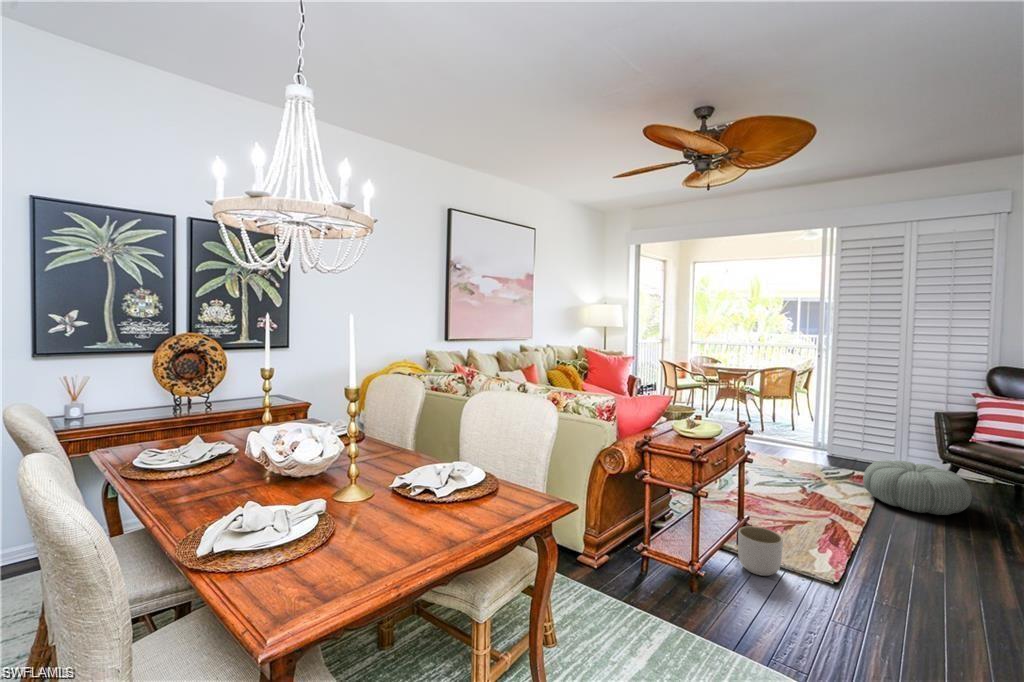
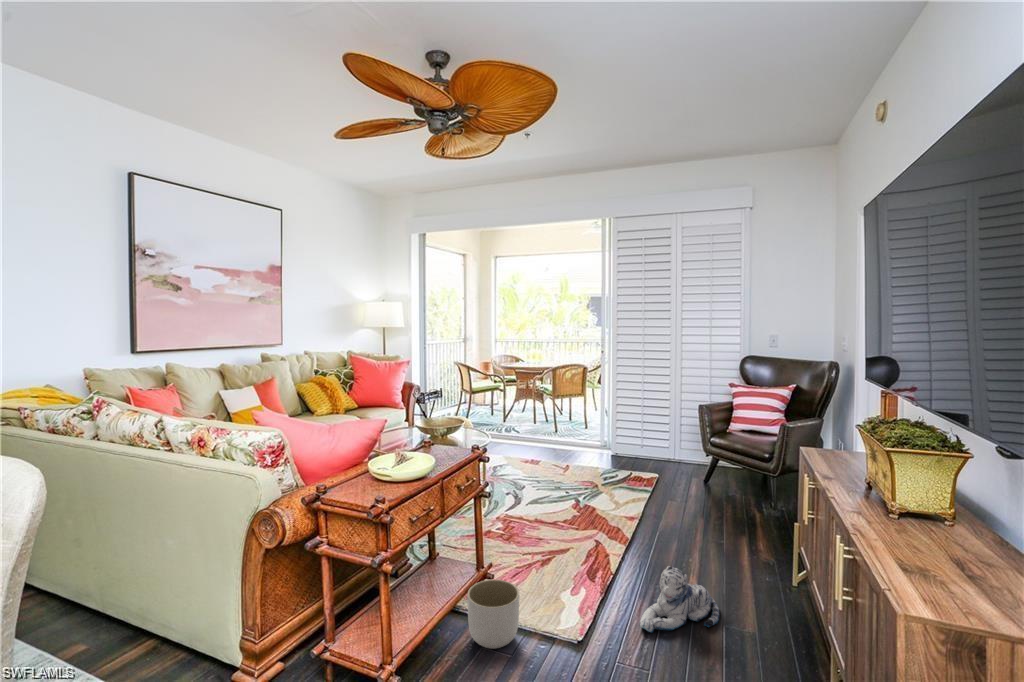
pouf: present [863,460,972,515] -> none [634,459,727,515]
plush toy: none [891,539,972,595] -> present [640,566,720,632]

